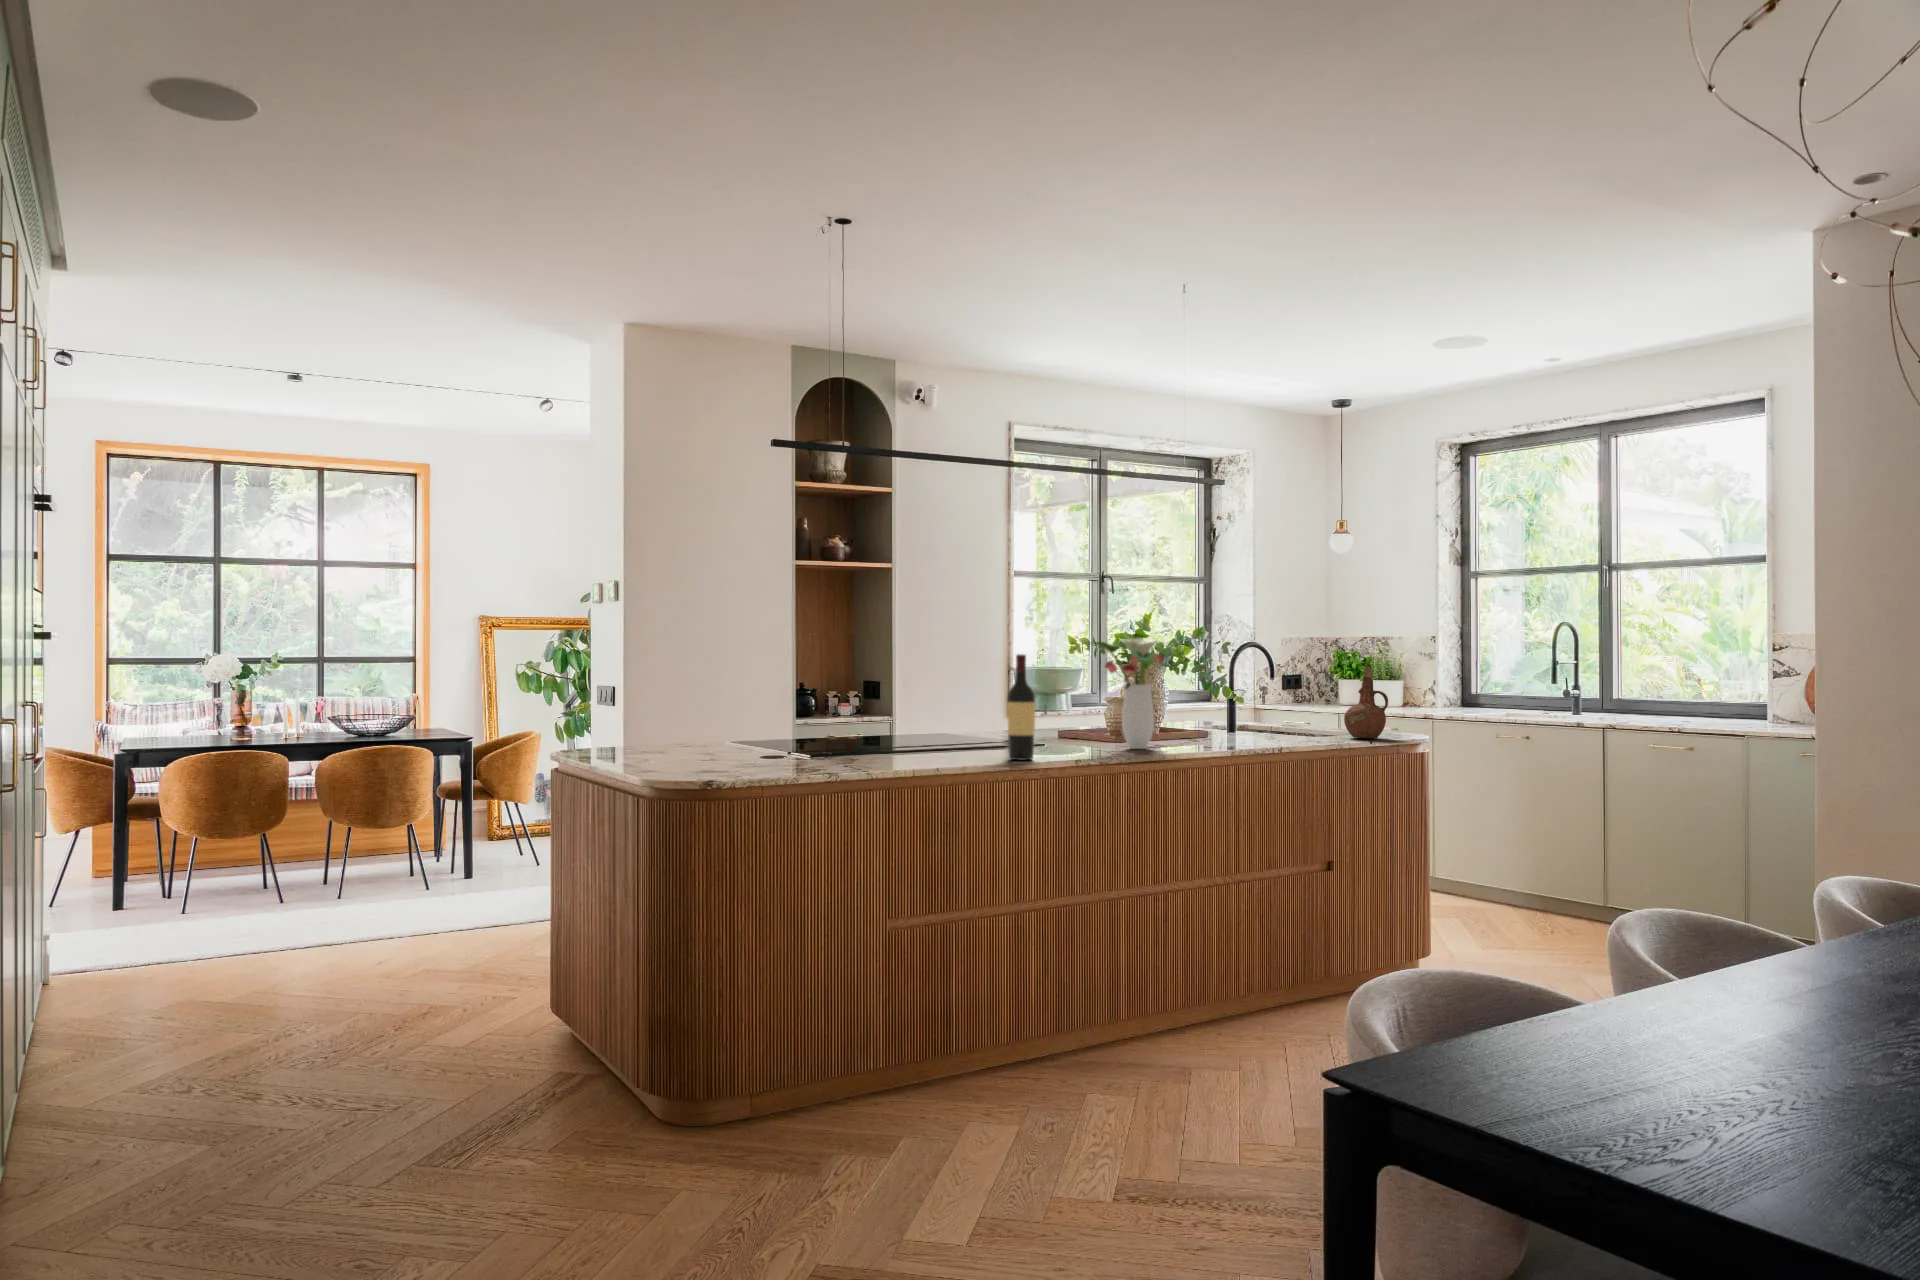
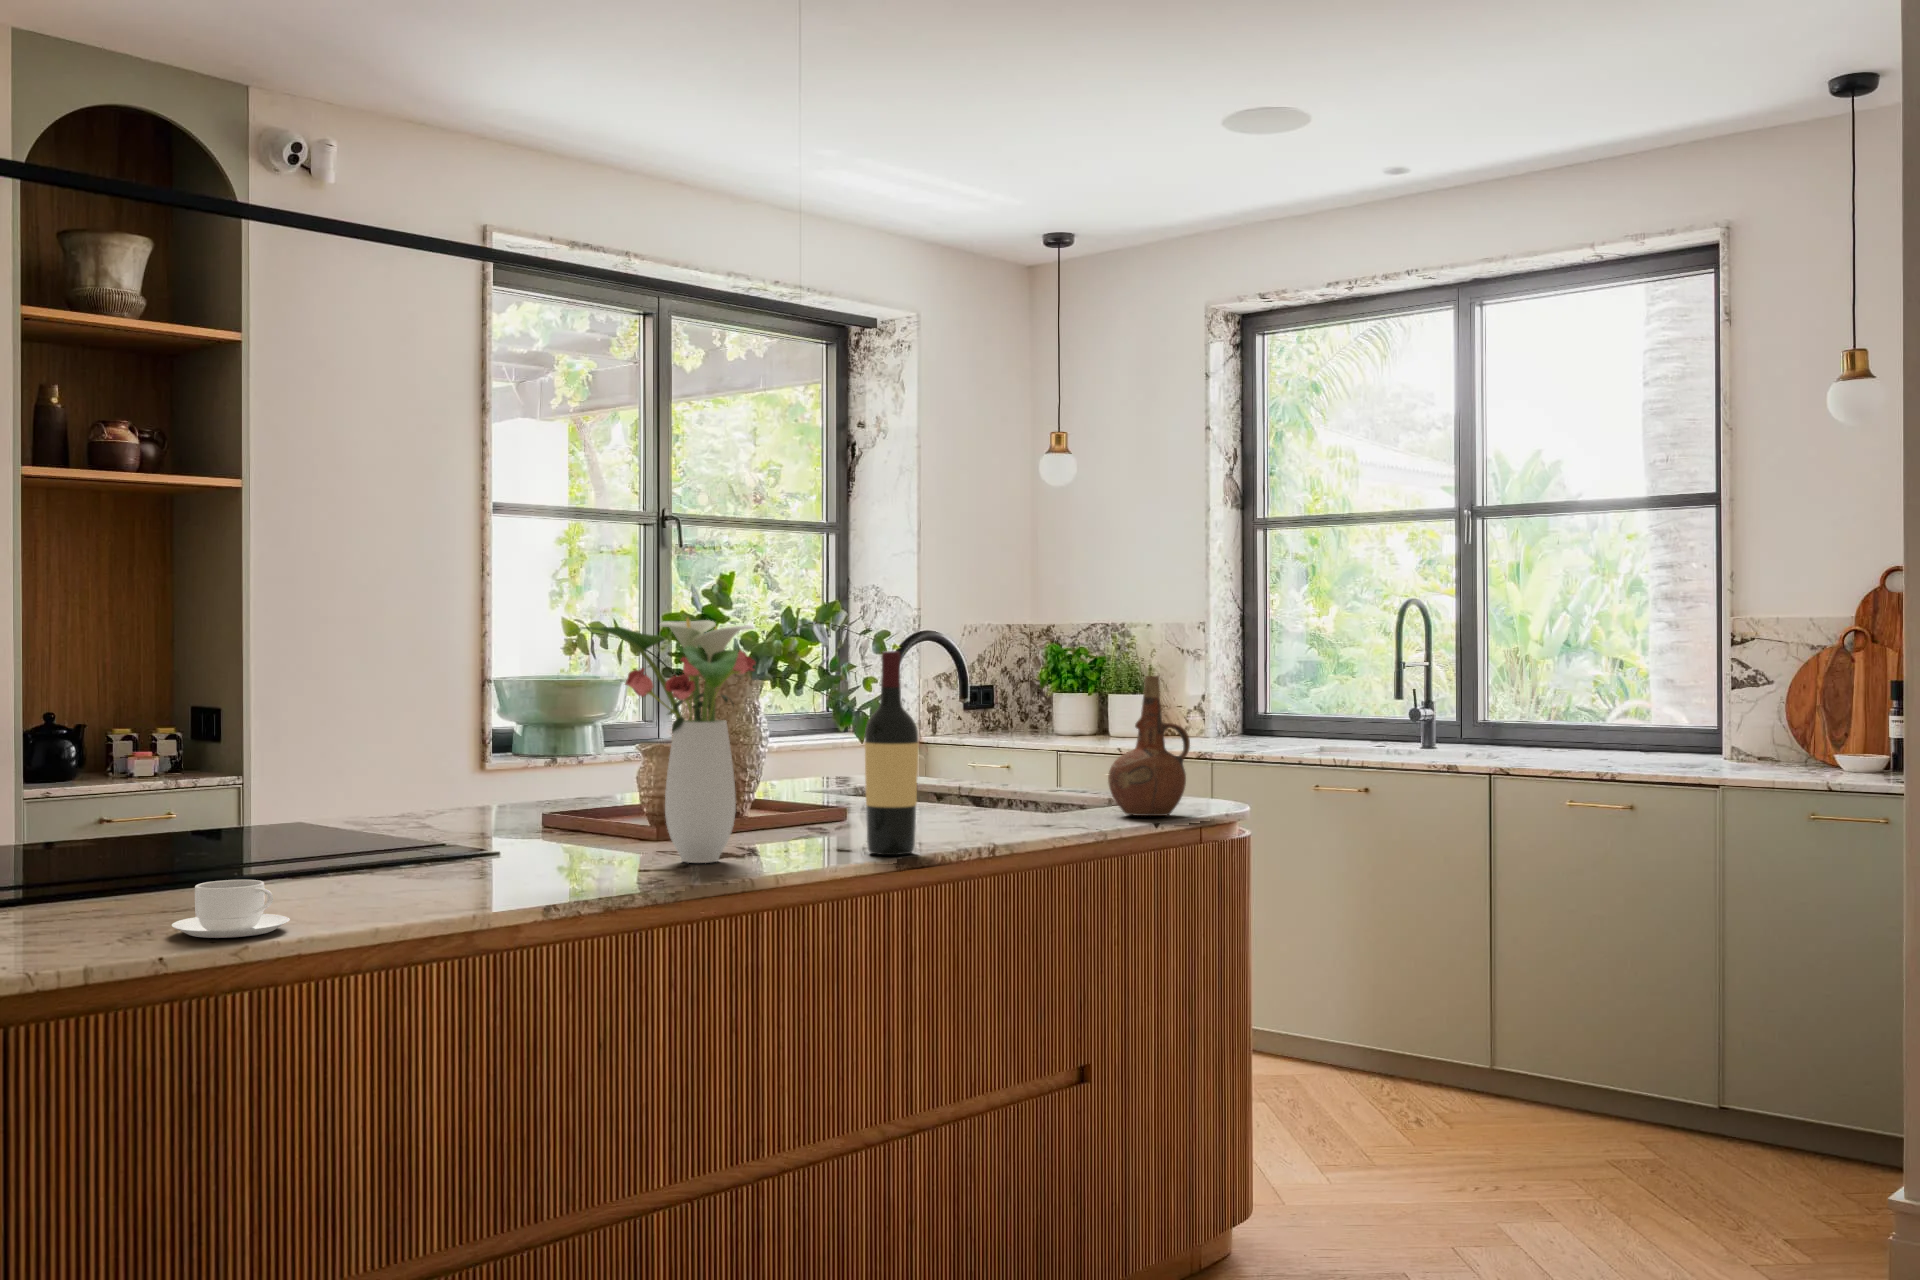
wine bottle: present [1007,654,1035,760] -> present [865,651,918,855]
coffee cup: none [936,743,979,764] -> present [172,880,290,938]

